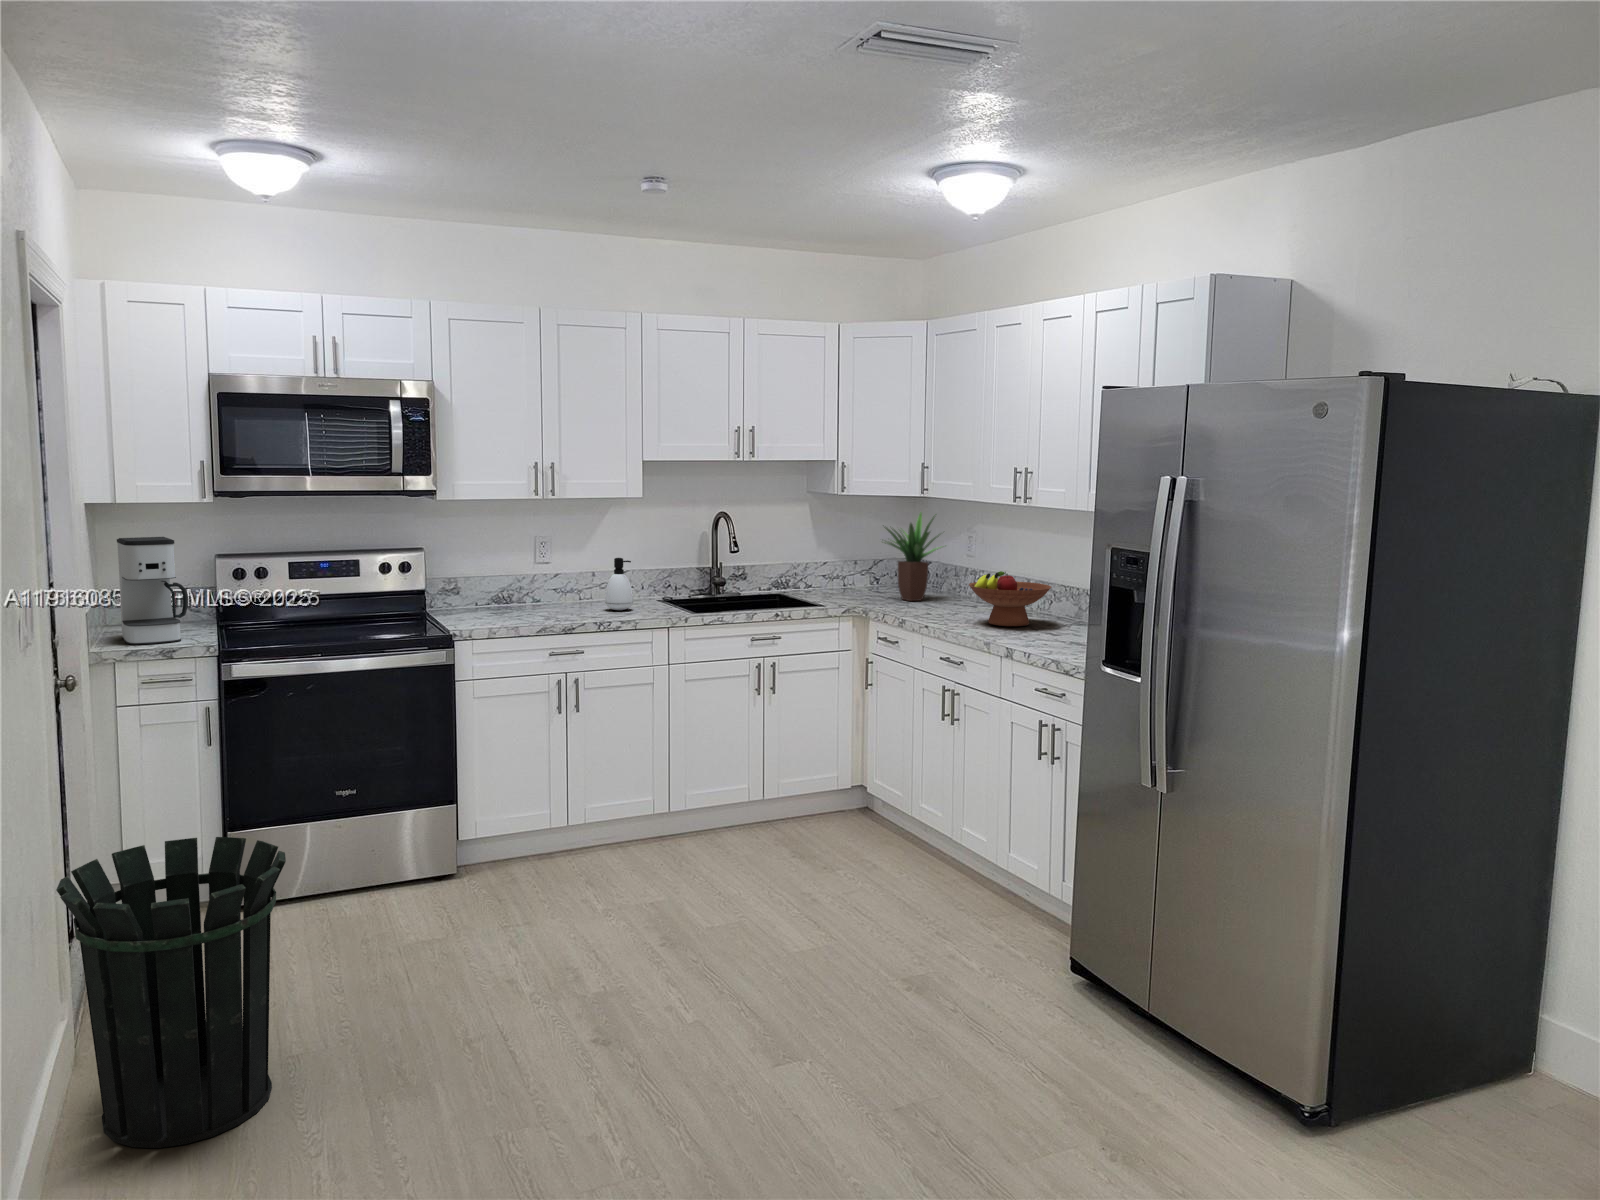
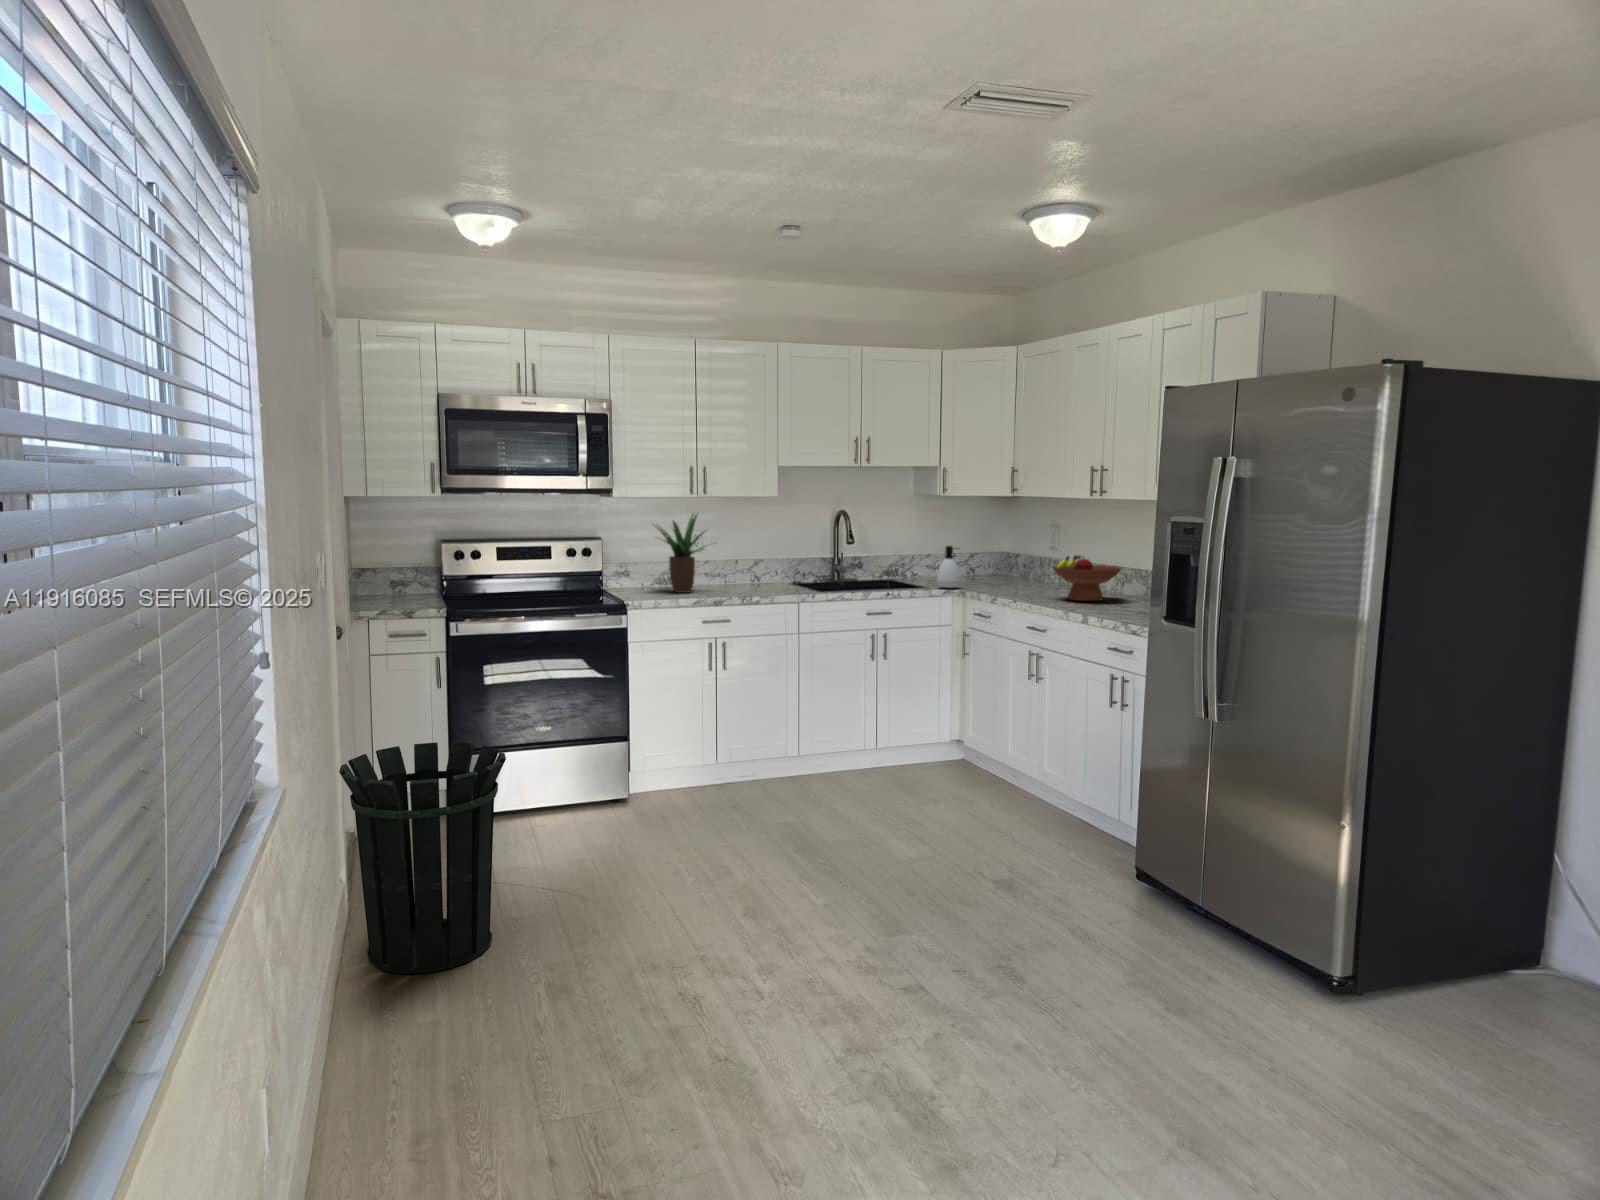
potted plant: present [885,512,940,601] -> present [658,513,708,593]
coffee maker: present [117,537,188,645] -> none [370,523,423,606]
soap dispenser: present [605,558,633,610] -> present [937,546,960,588]

